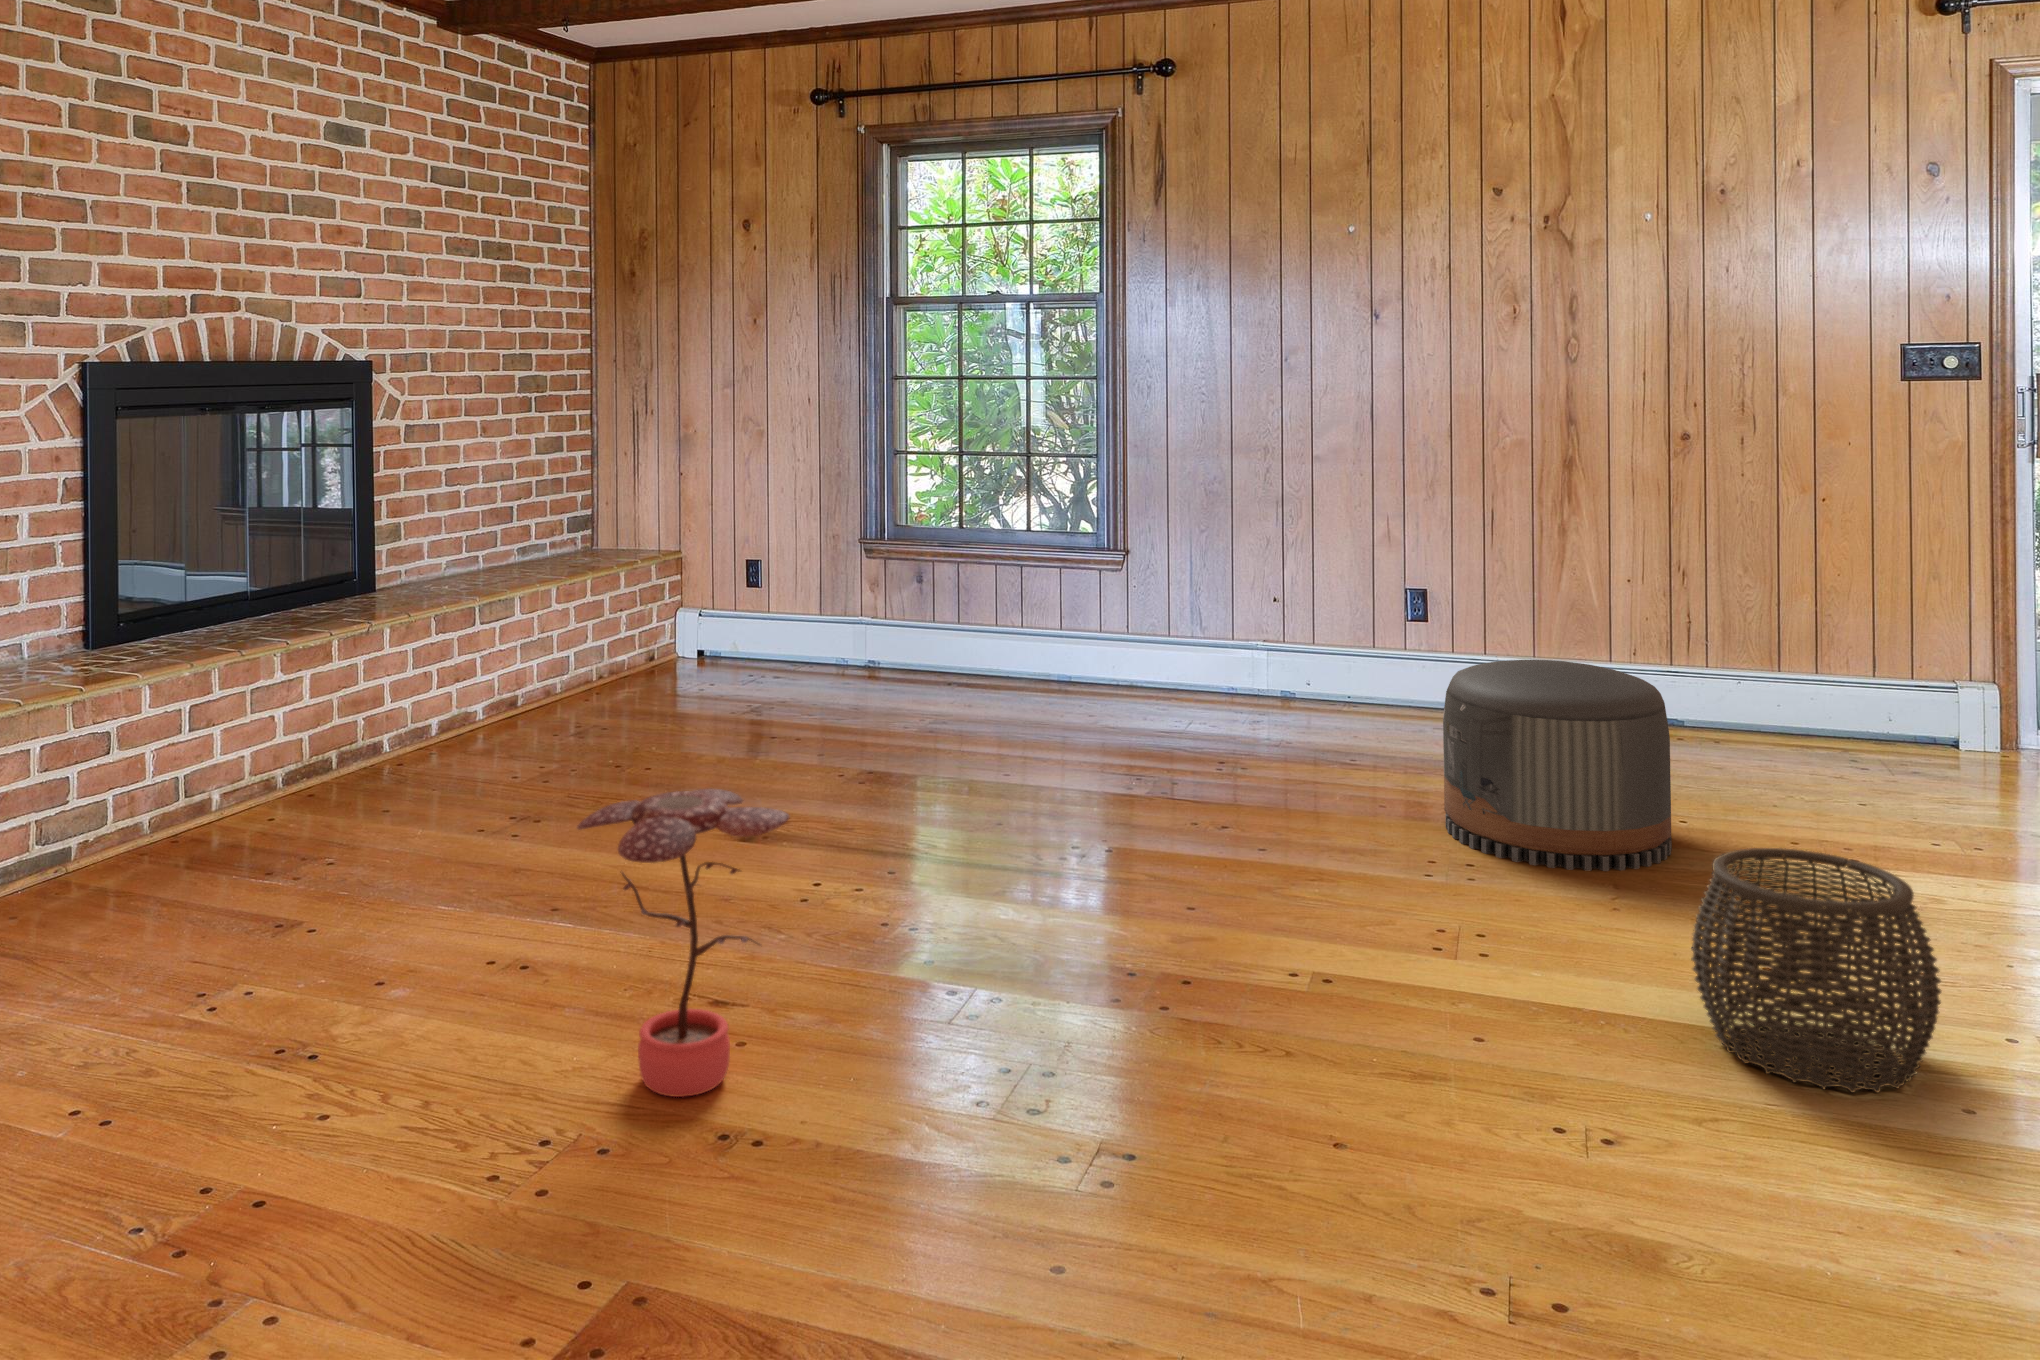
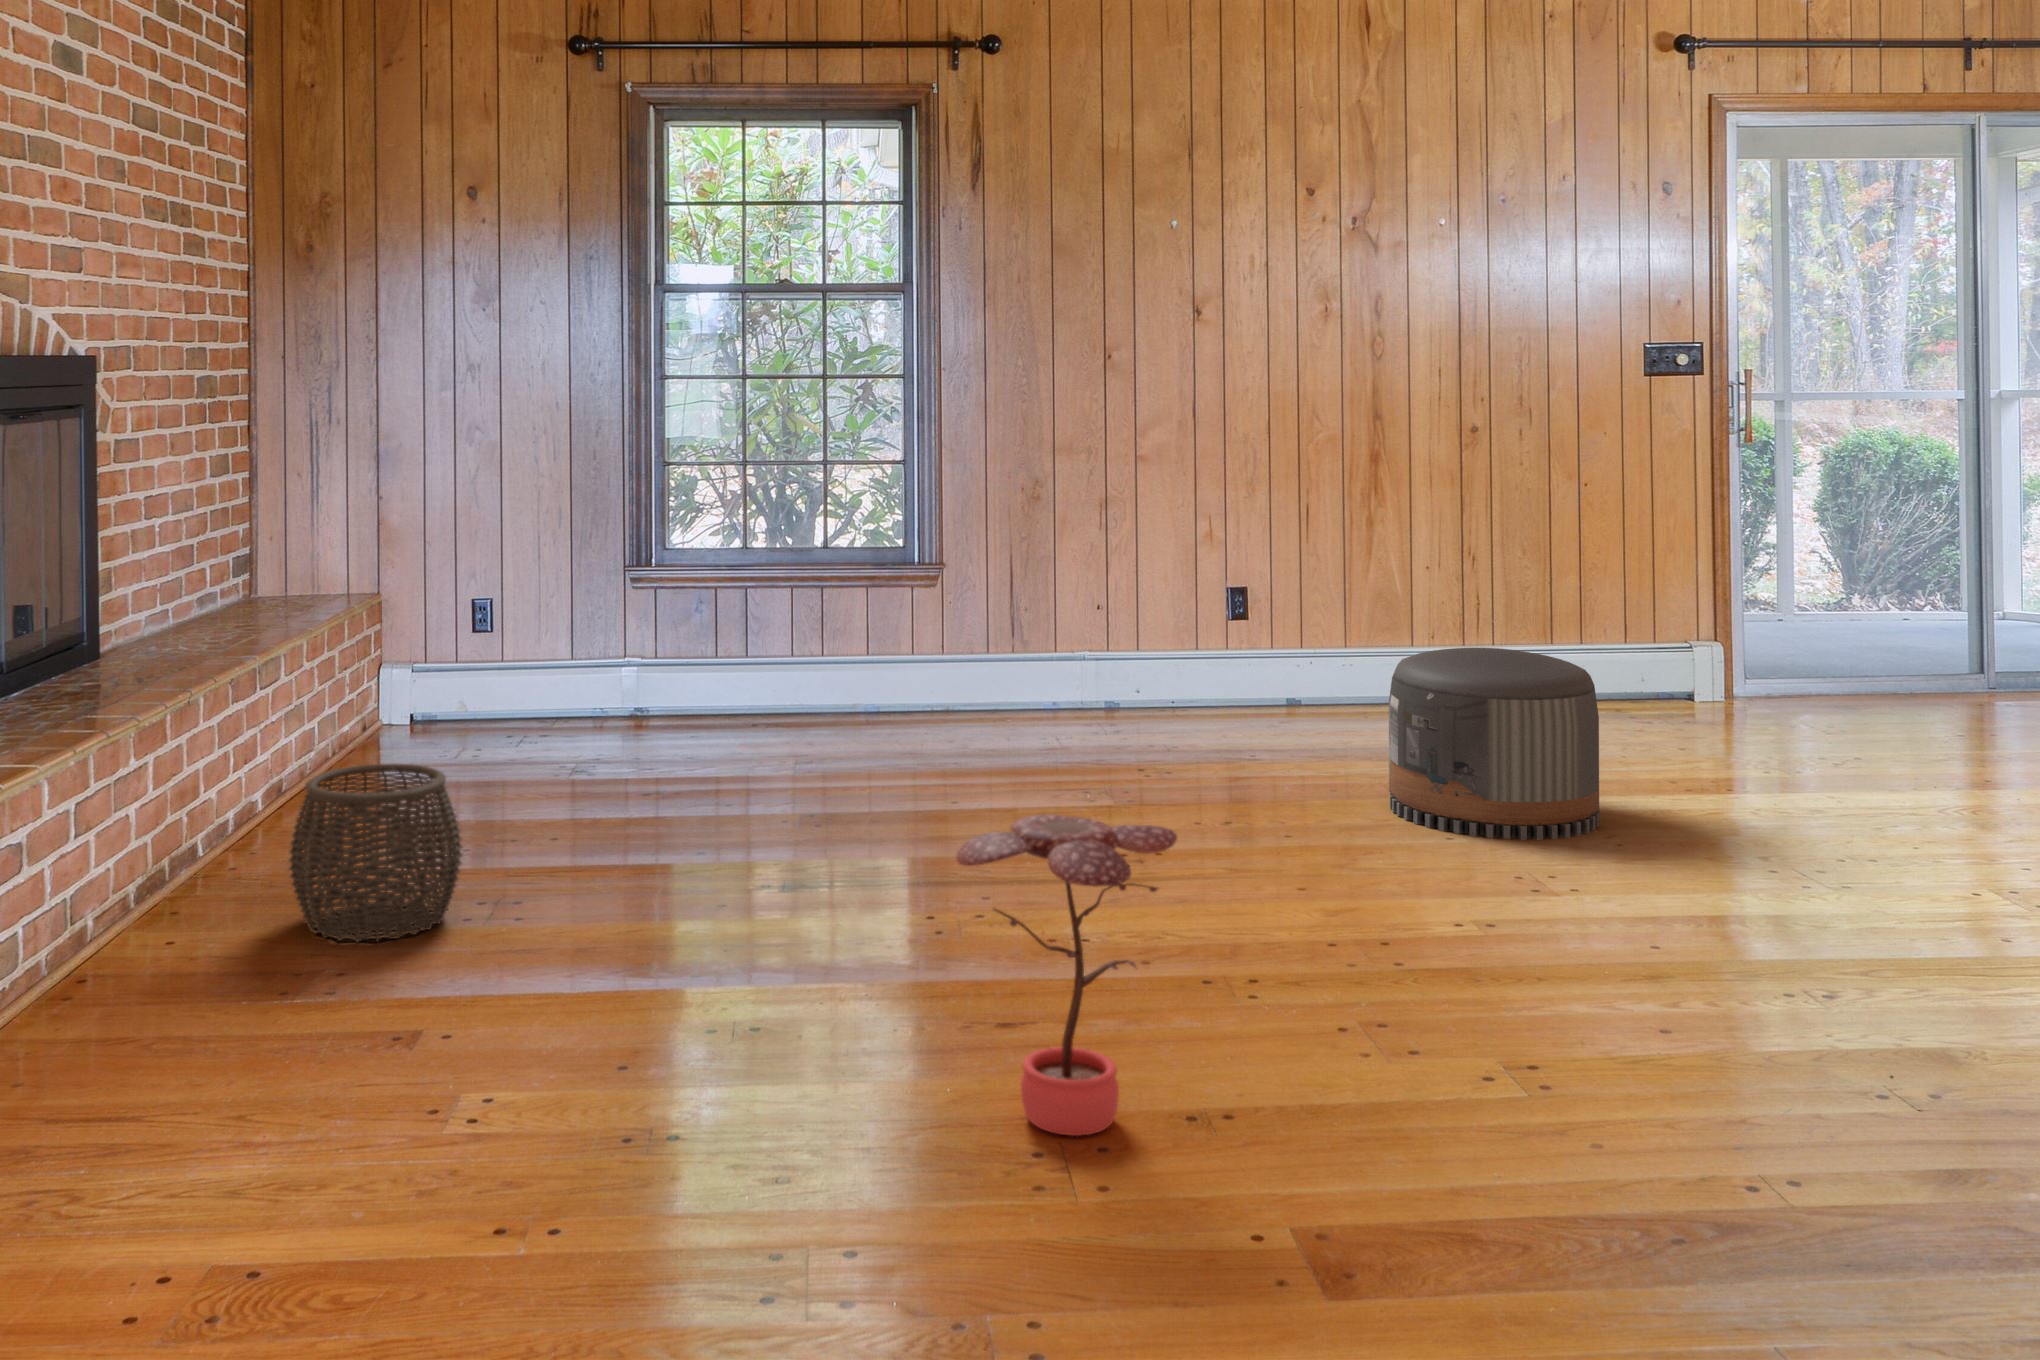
woven basket: present [1691,848,1941,1093] -> present [289,764,463,942]

